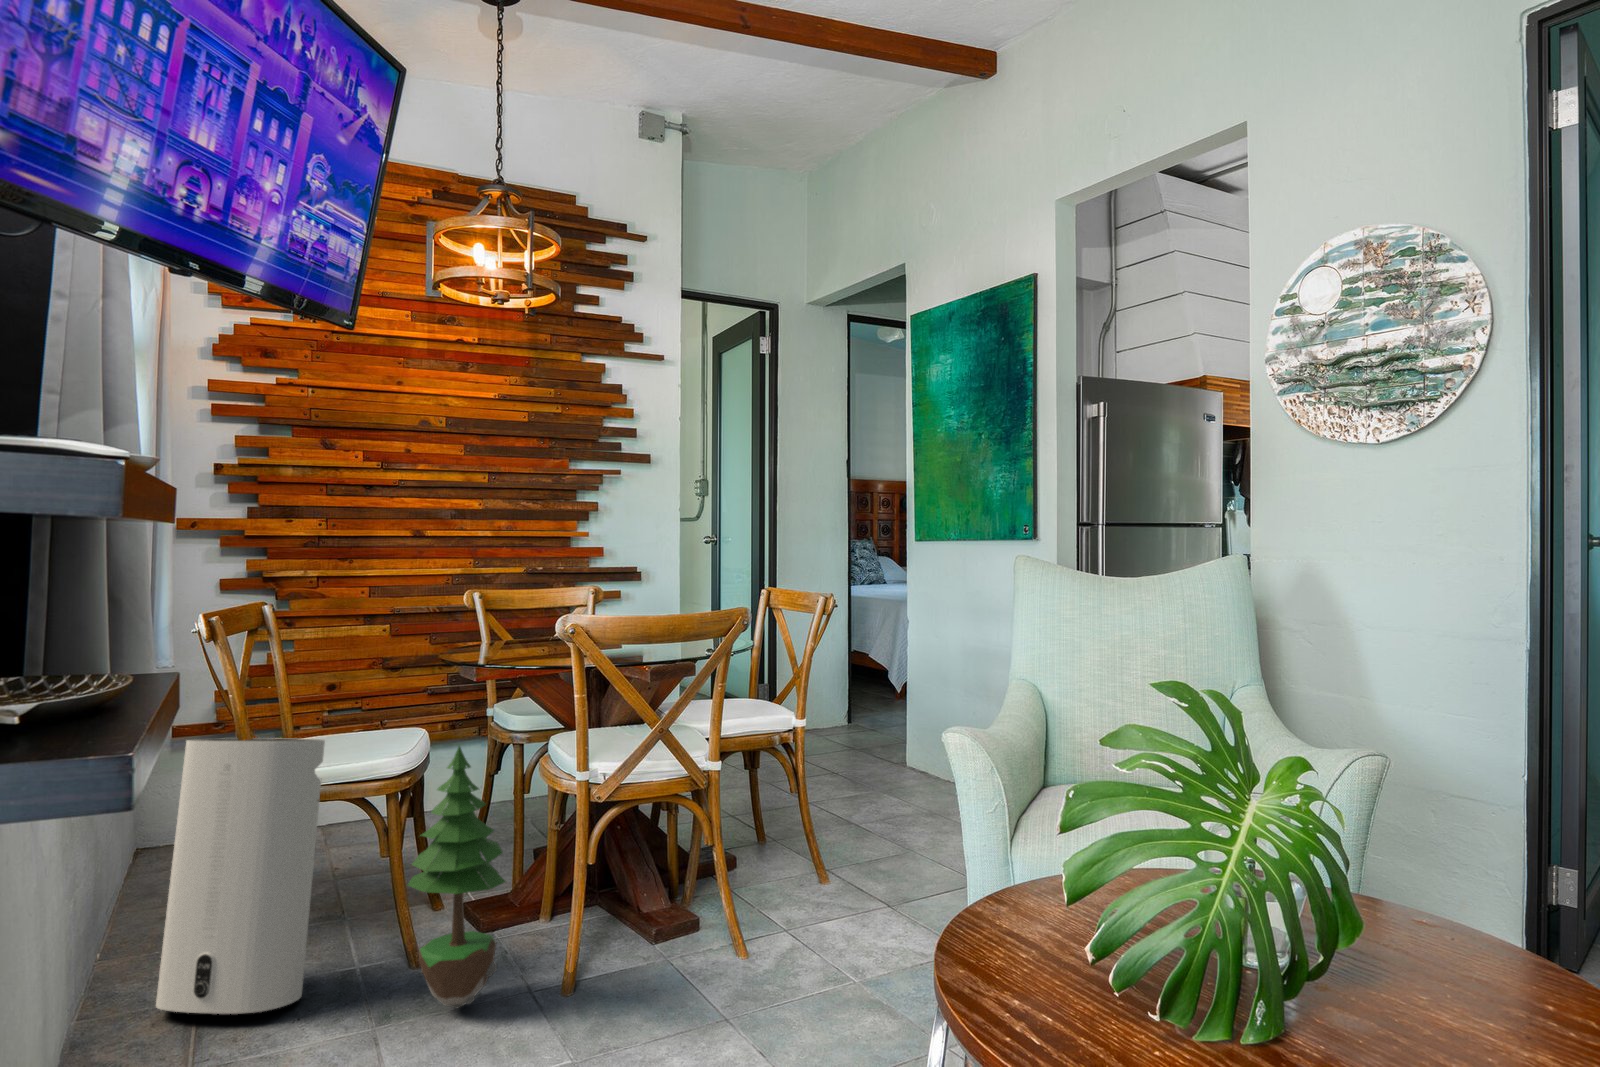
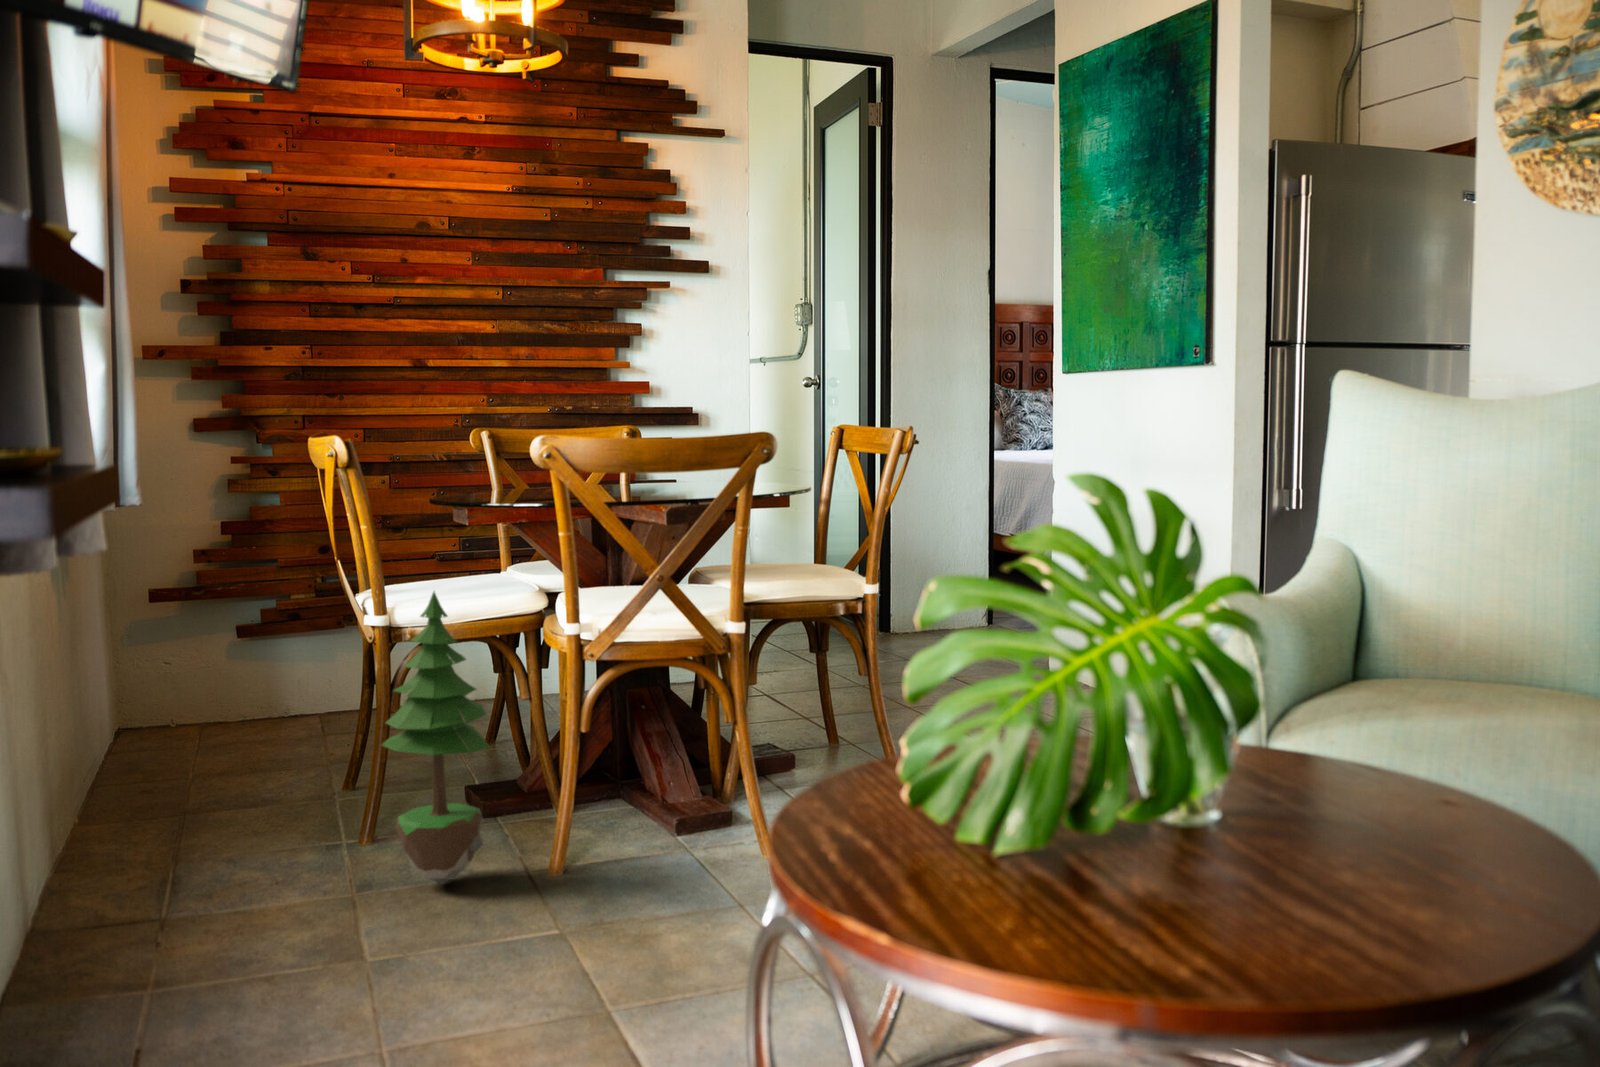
air purifier: present [156,738,325,1014] -> none [128,582,294,875]

